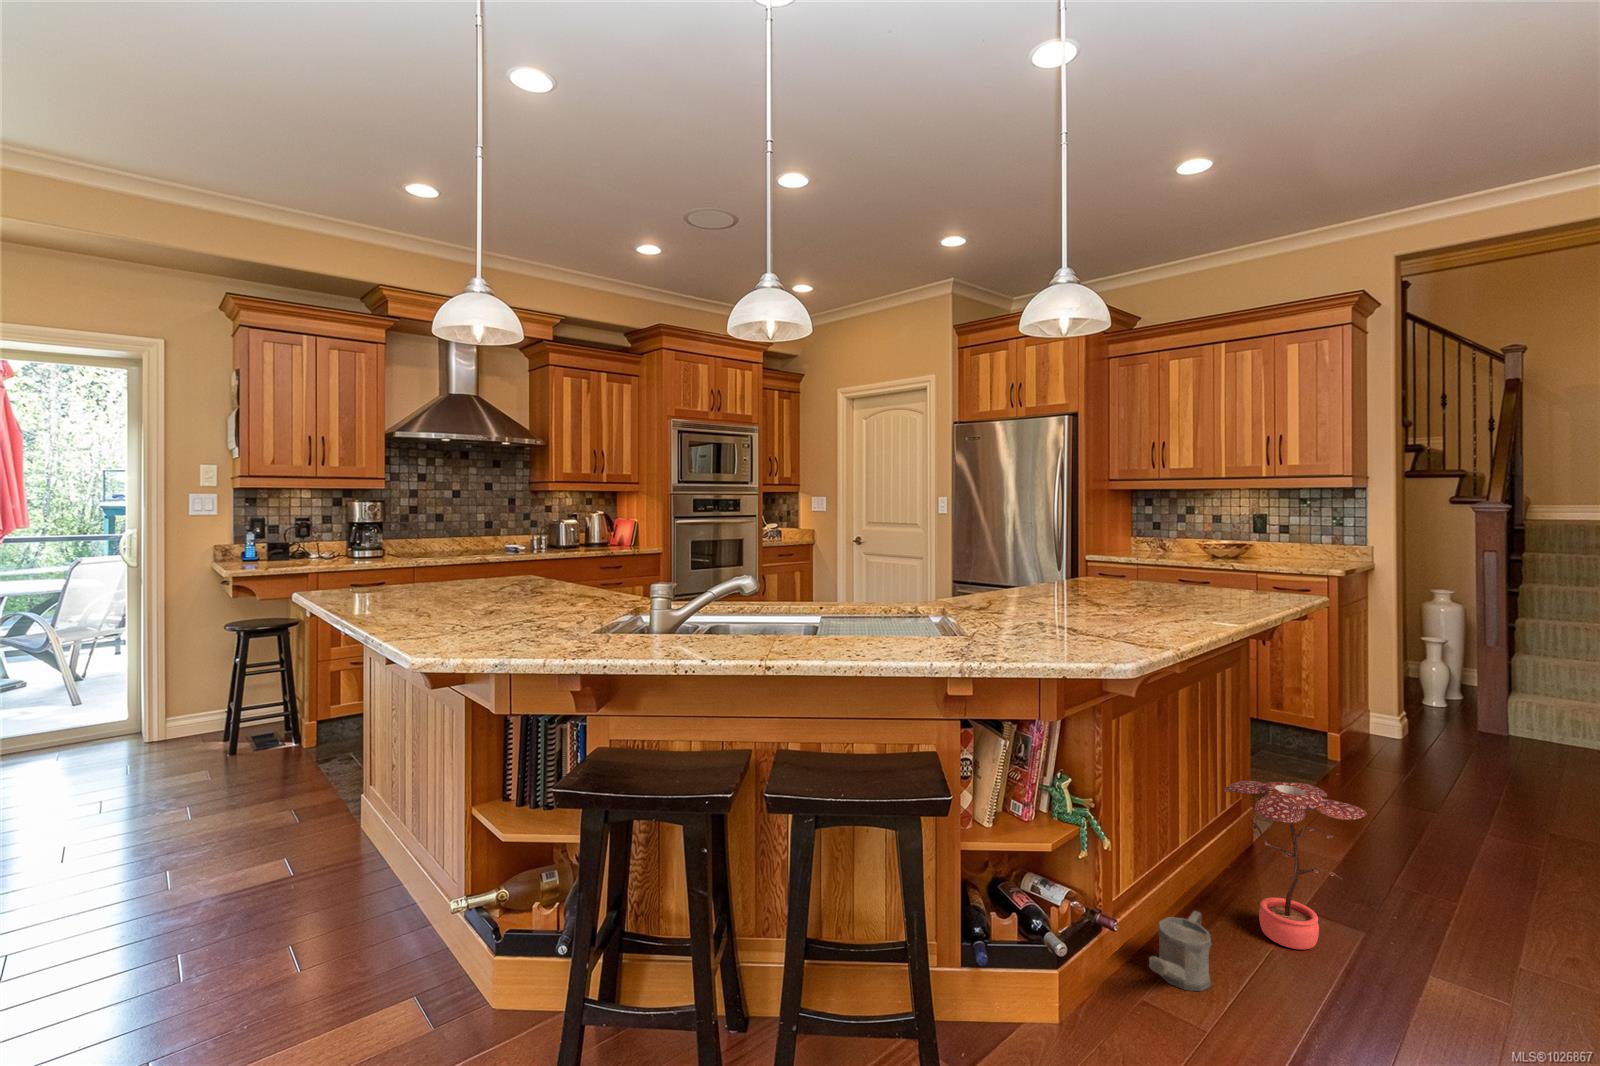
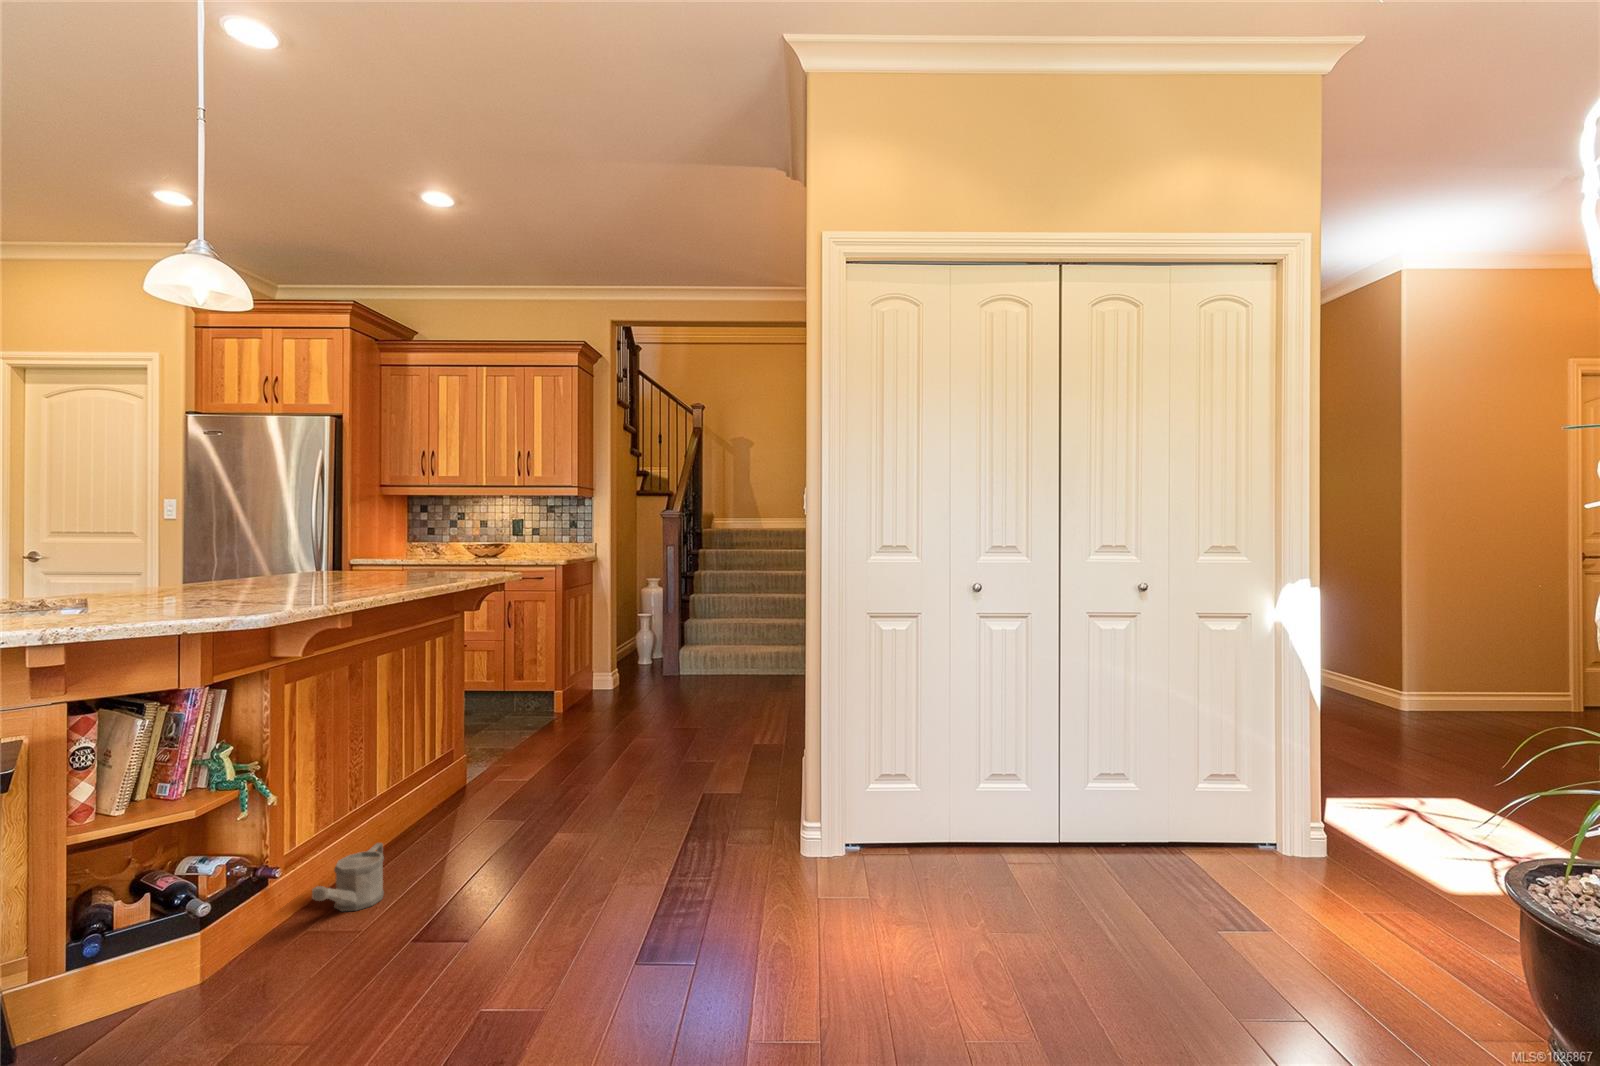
potted plant: present [1224,781,1367,950] -> none [415,717,516,850]

